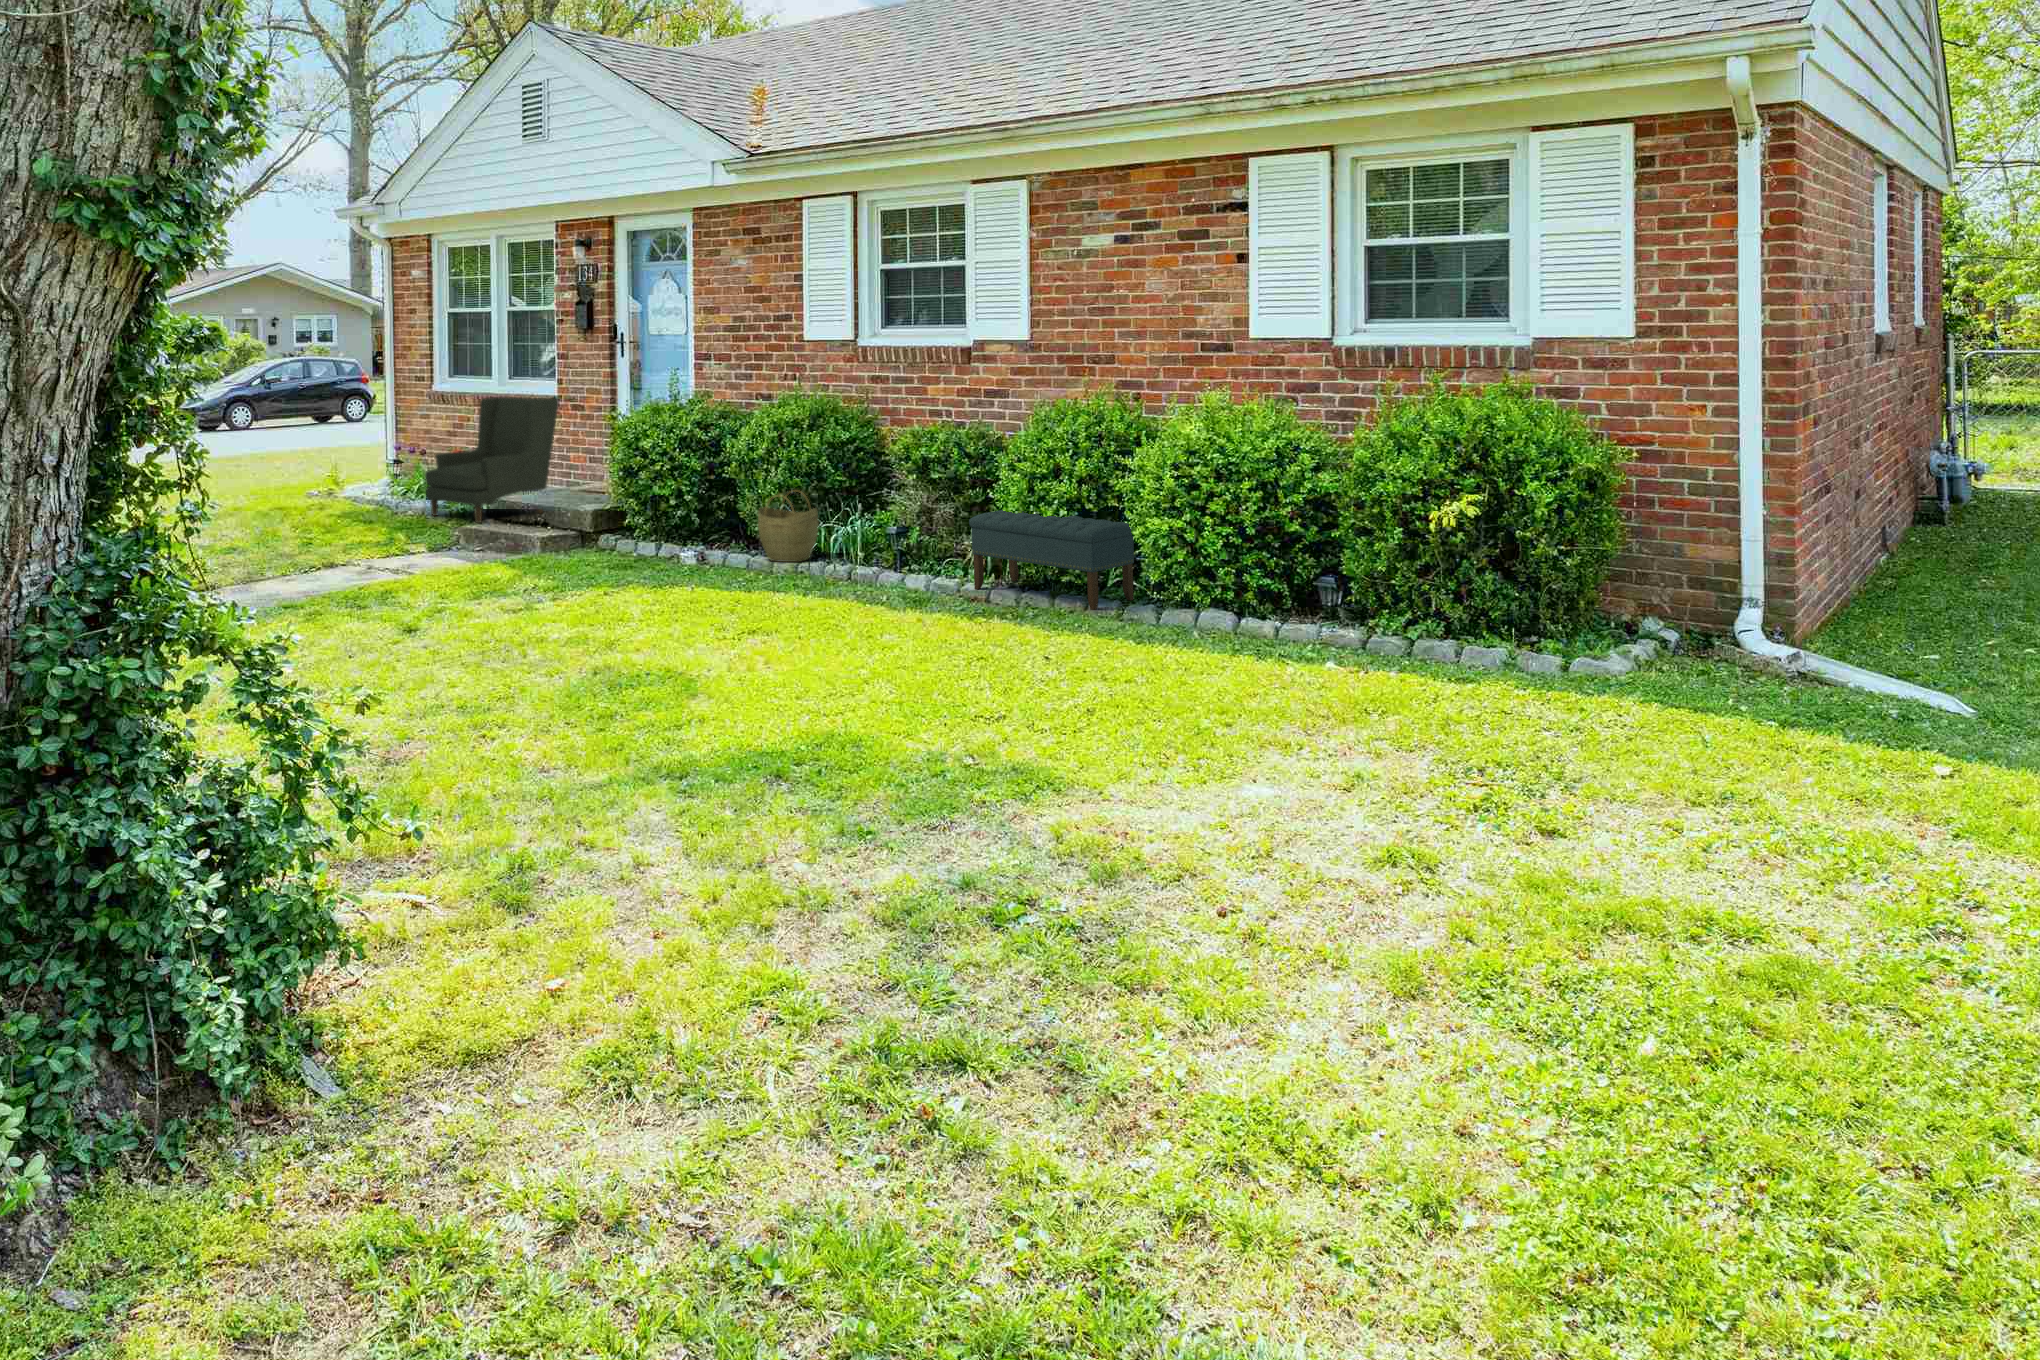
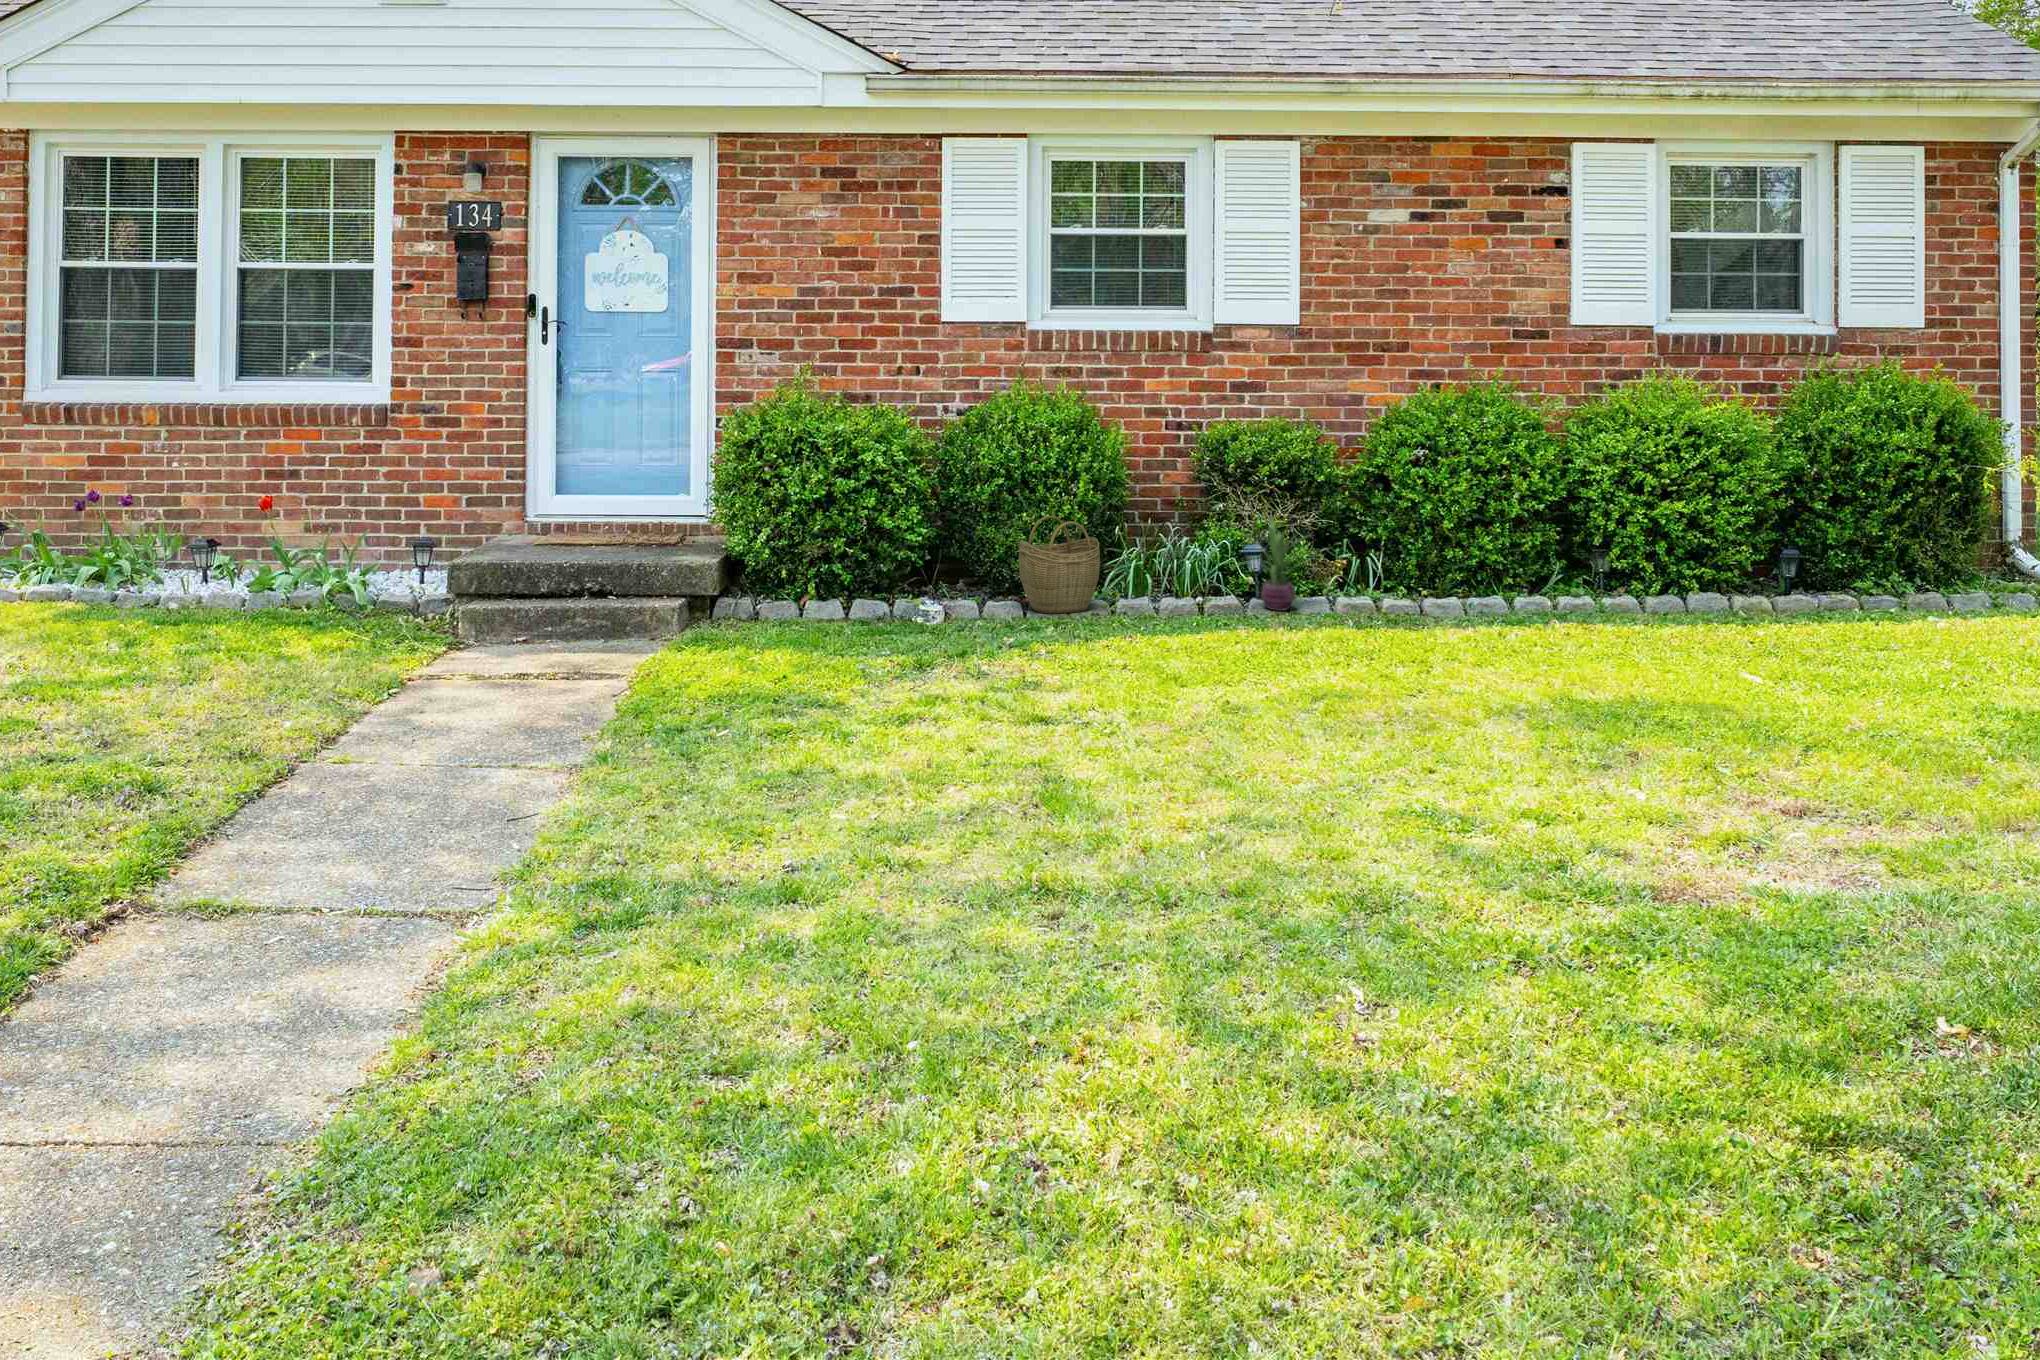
chair: present [425,397,558,523] -> none [162,409,400,619]
decorative plant: none [870,501,950,577] -> present [1237,516,1303,611]
bench: present [969,510,1134,610] -> none [1386,516,1601,615]

